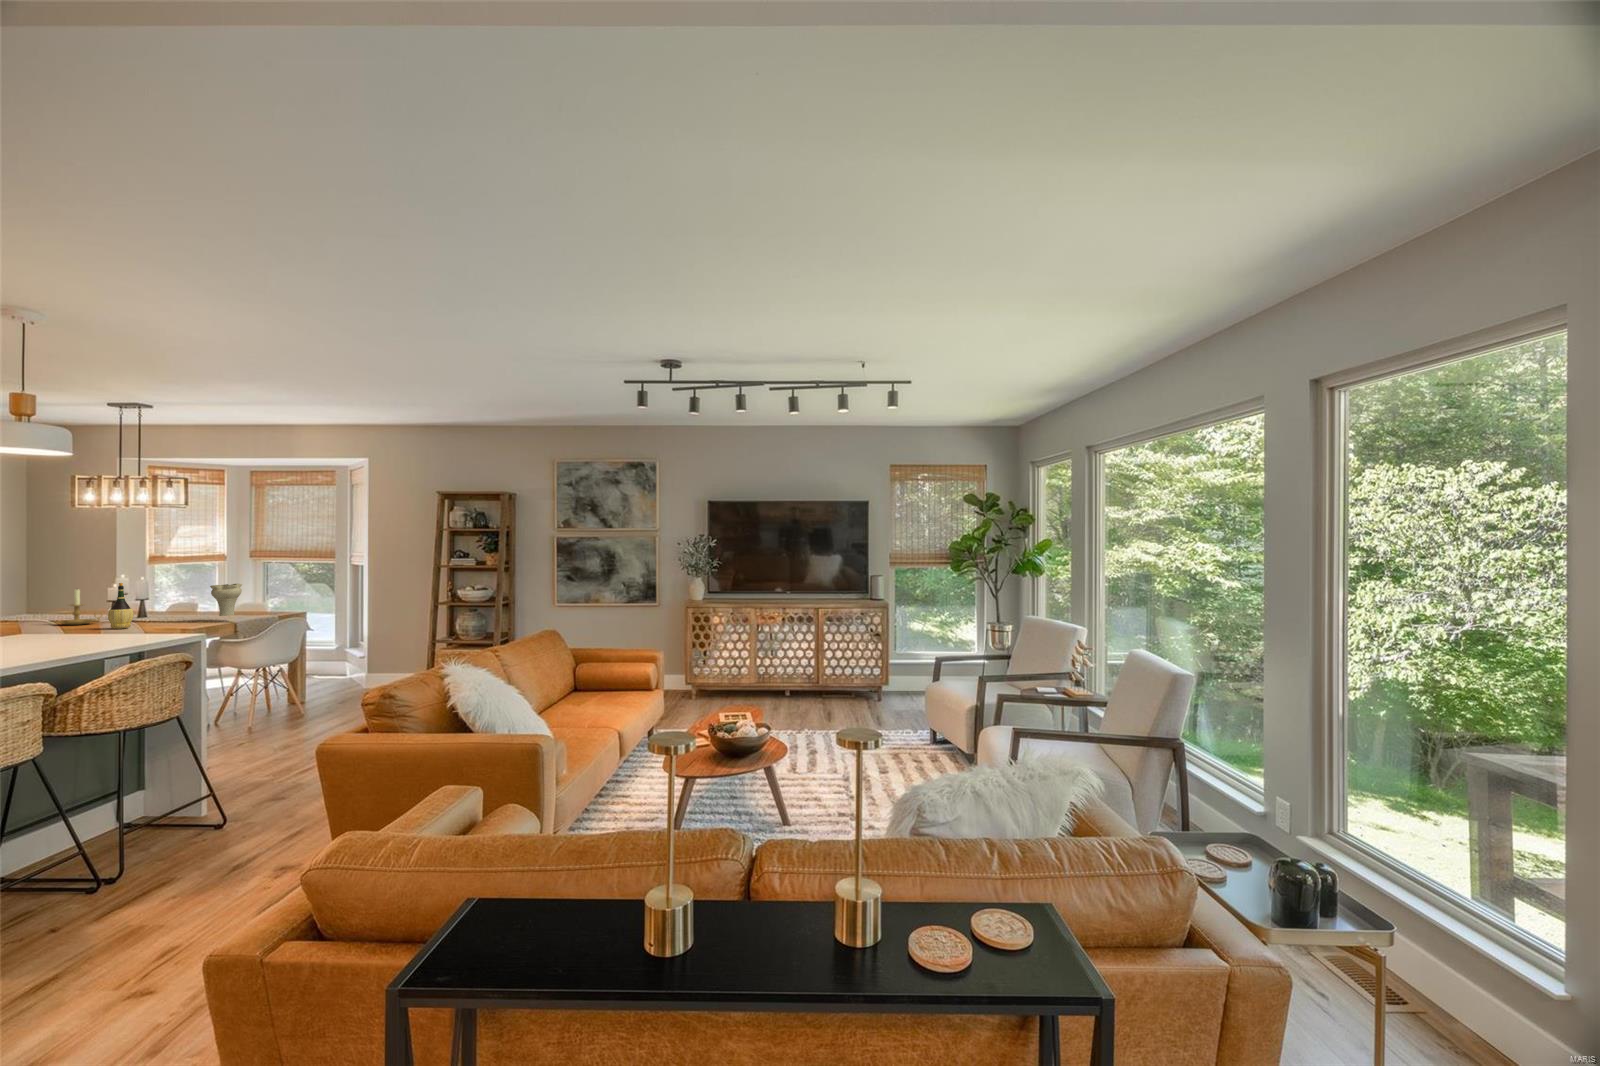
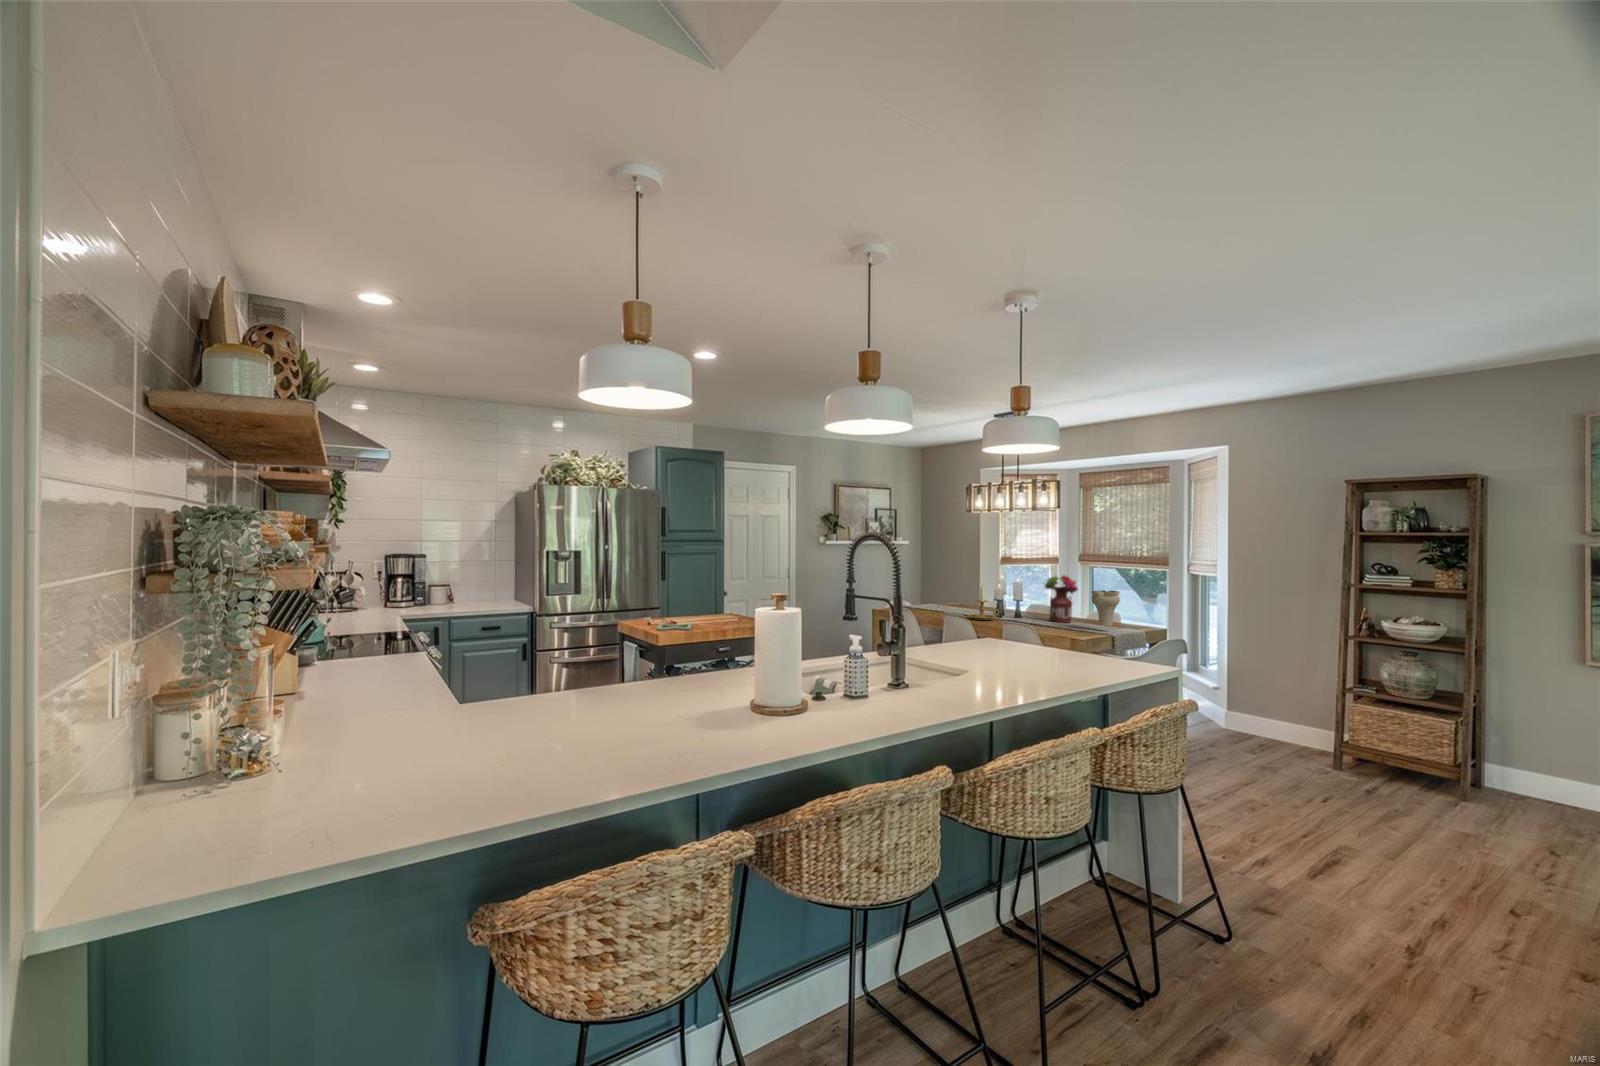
flower arrangement: none [167,572,208,618] -> present [1045,575,1078,623]
wine bottle: present [108,583,134,629] -> none [1015,584,1035,630]

